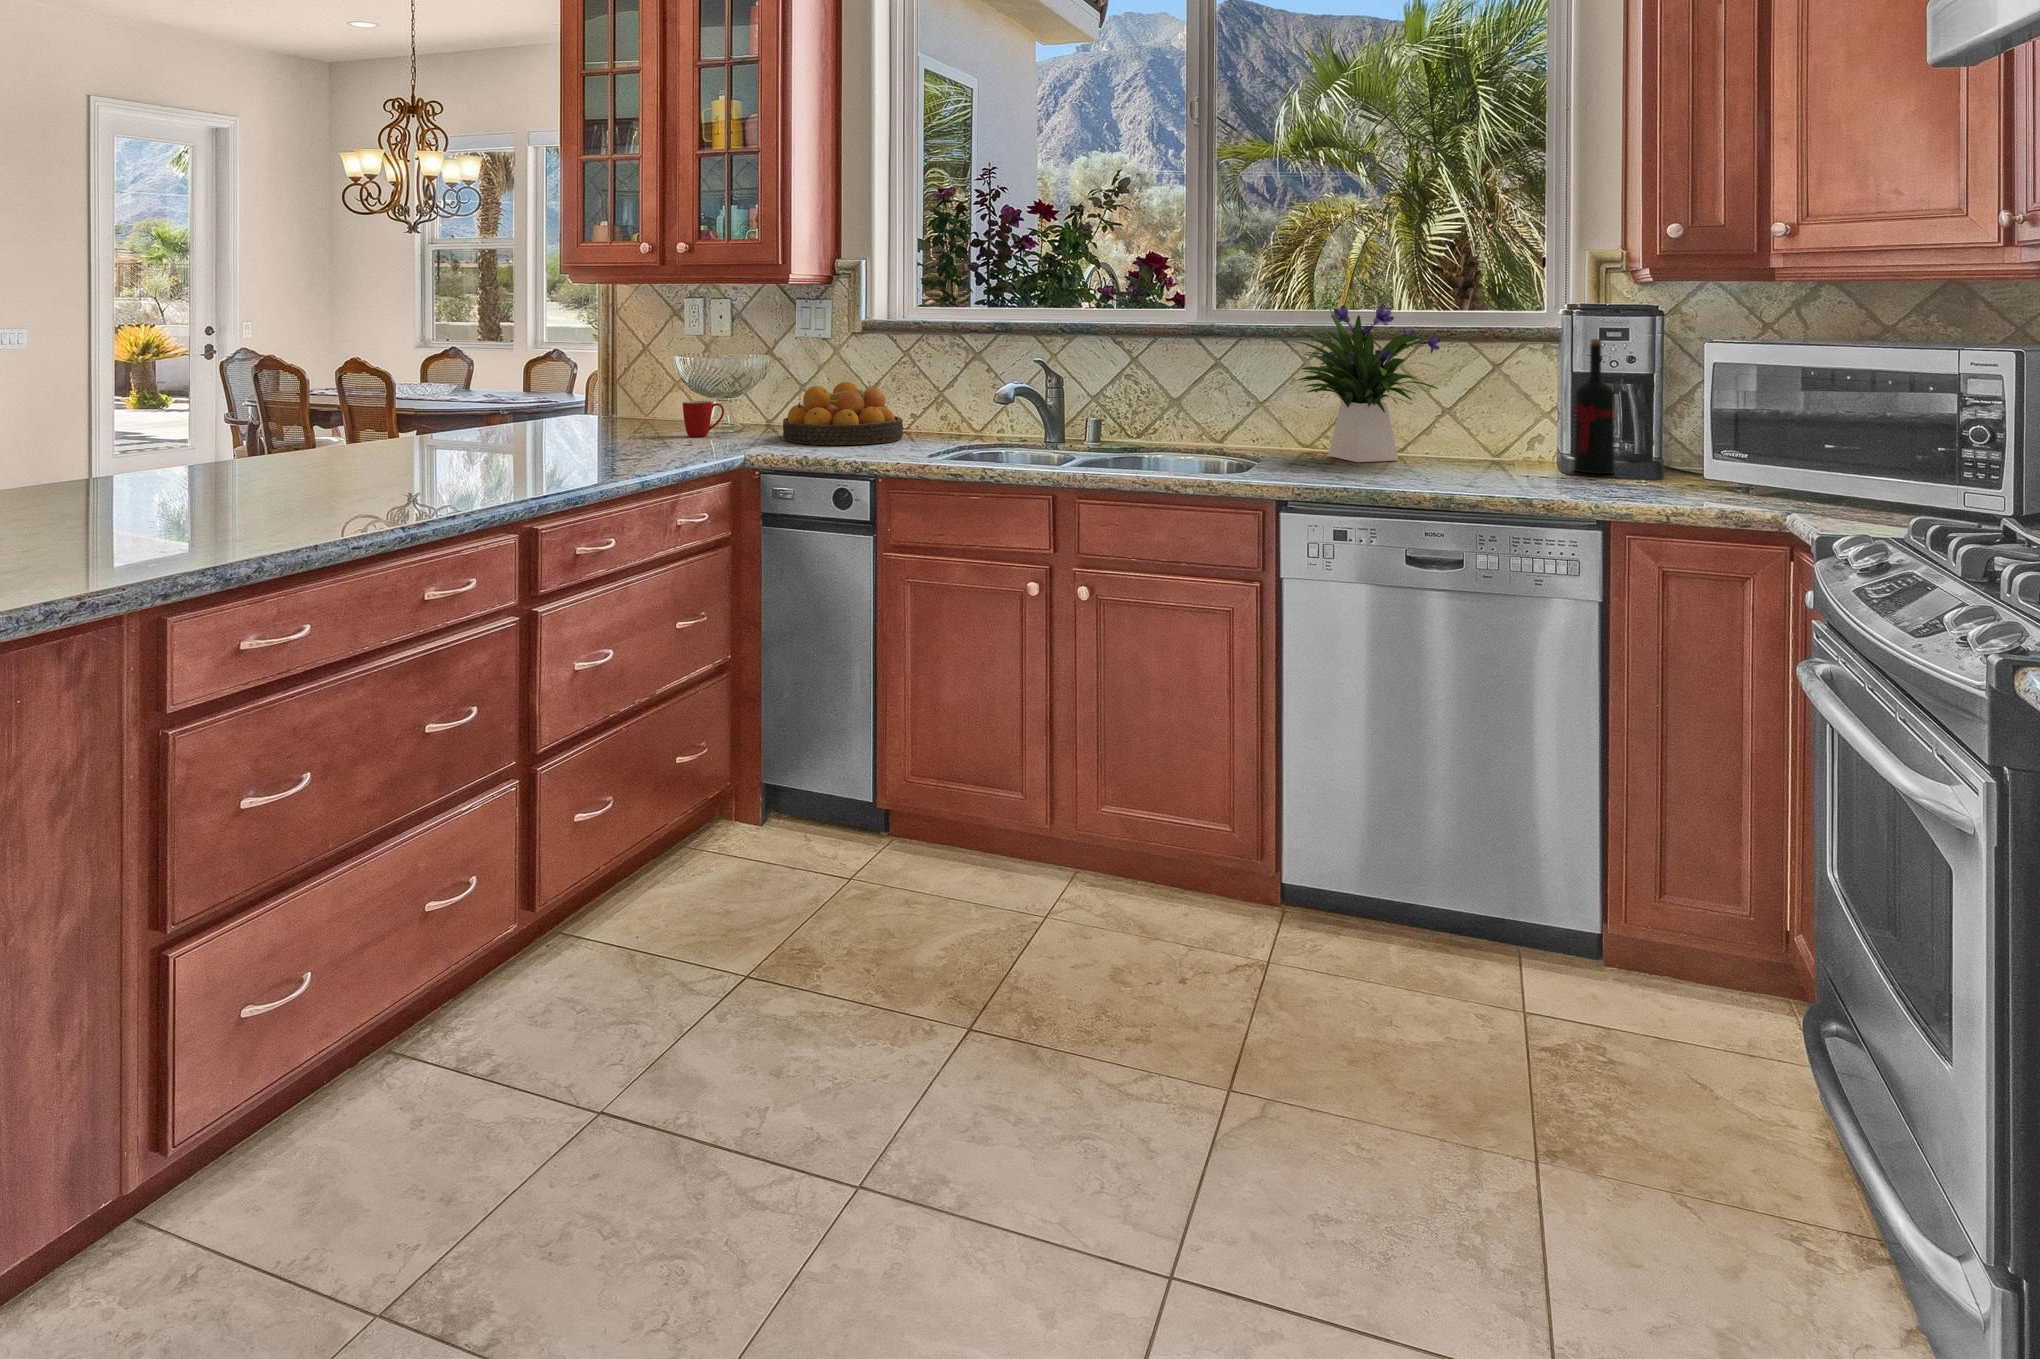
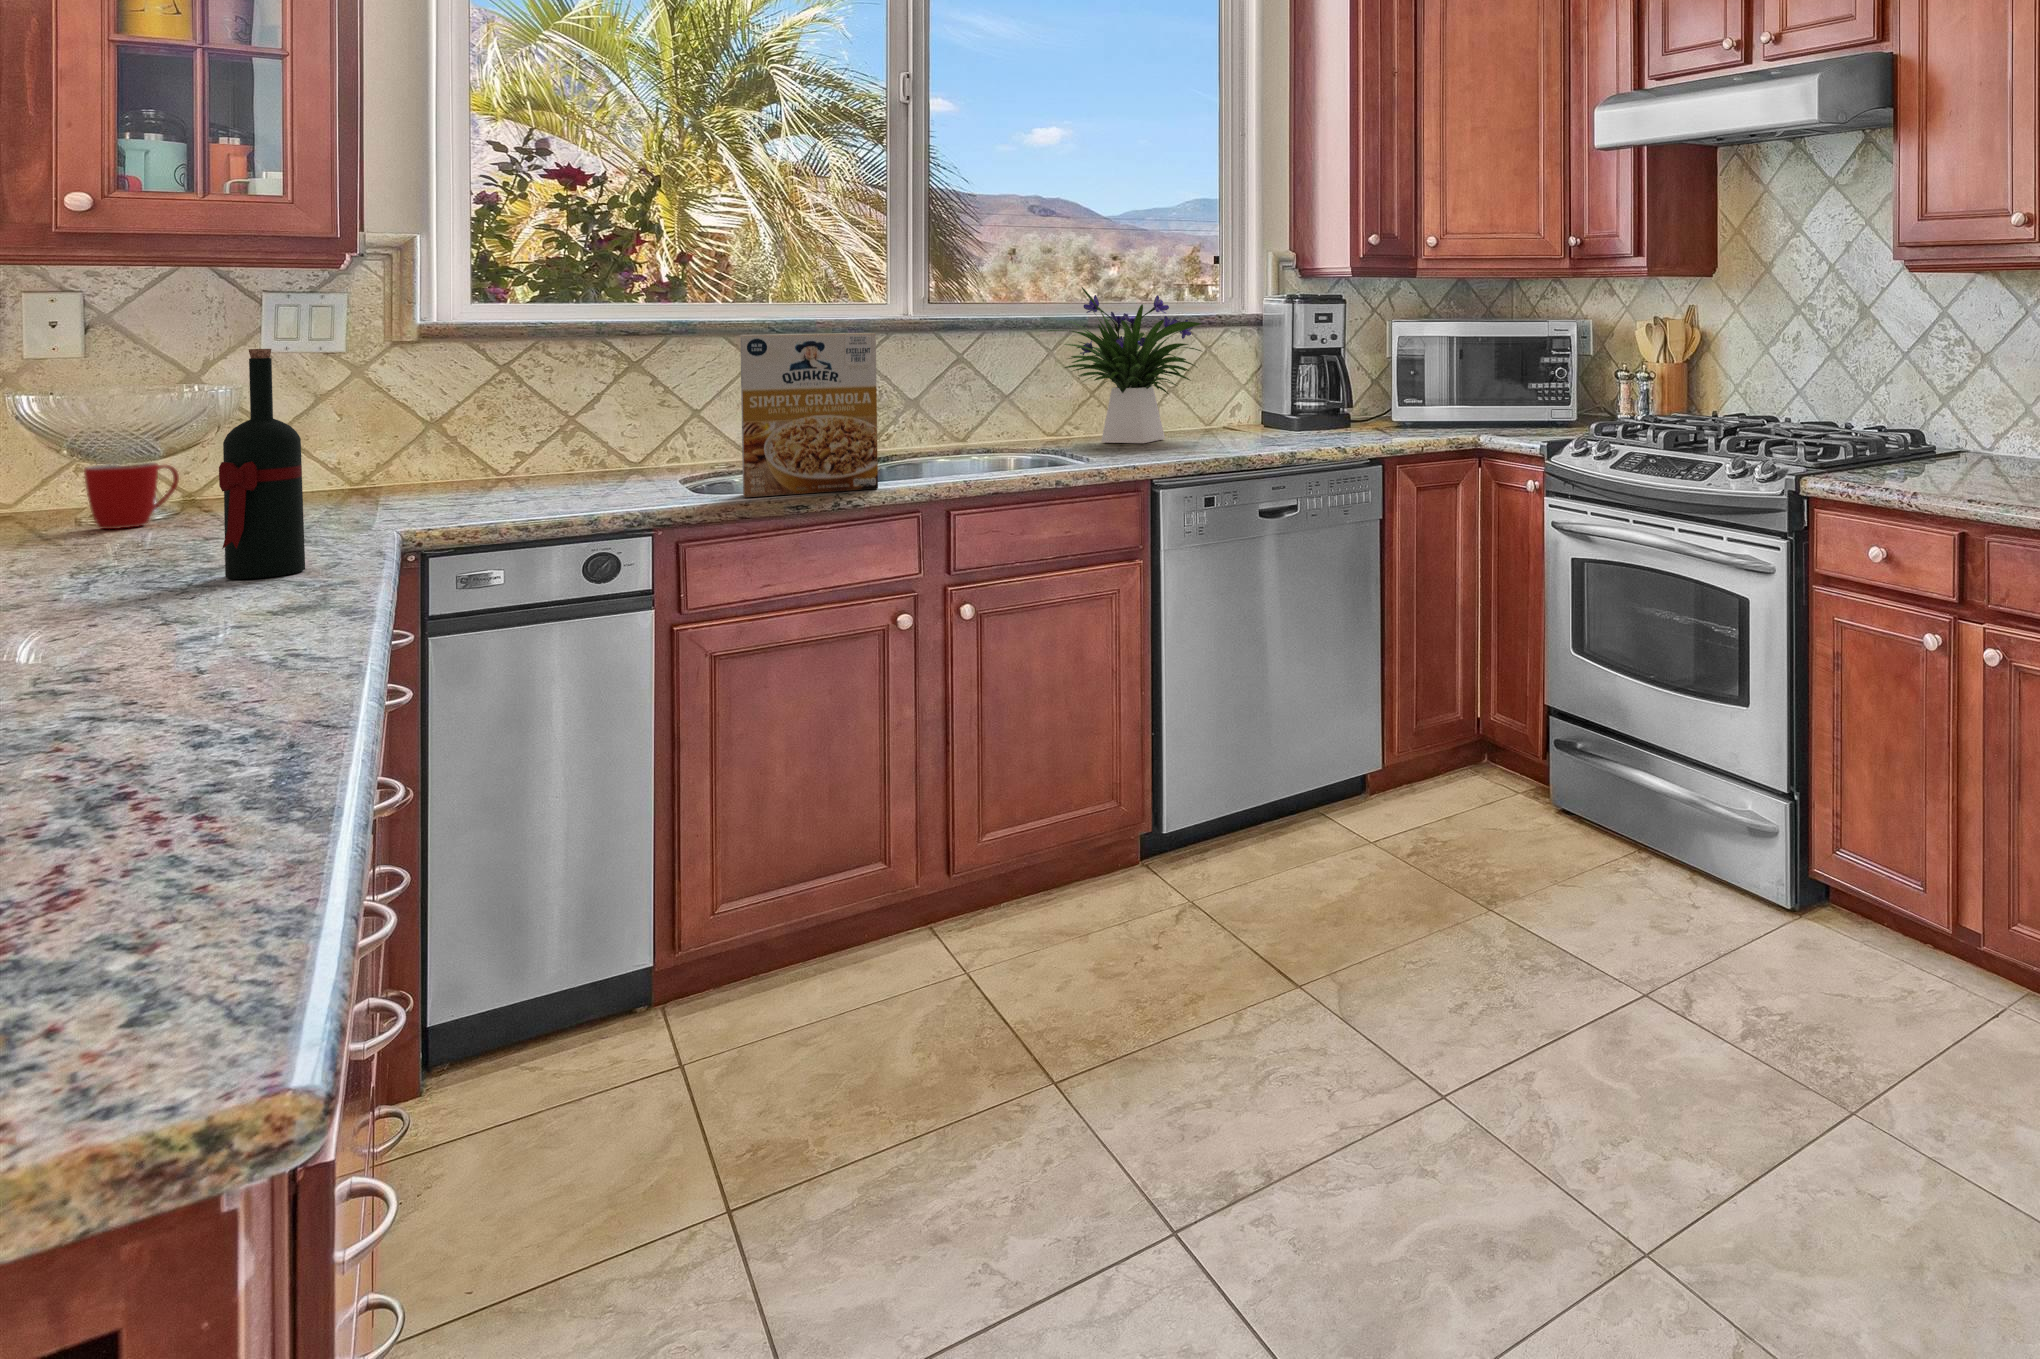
cereal box: none [912,339,1008,471] -> present [740,333,878,497]
wine bottle: present [1574,339,1615,474] -> present [219,349,305,579]
fruit bowl: present [783,382,903,445] -> none [333,411,567,508]

